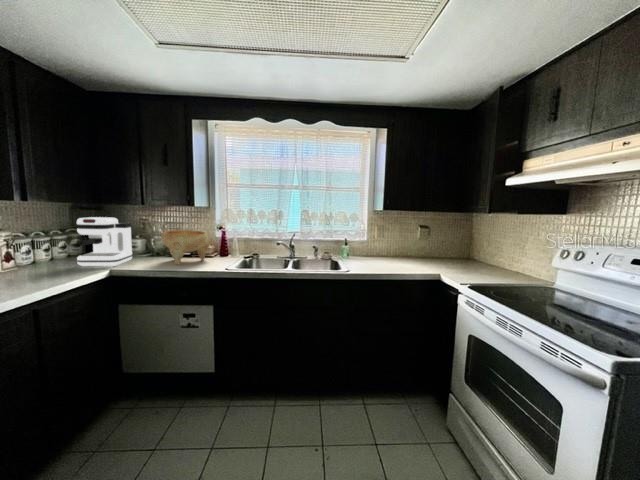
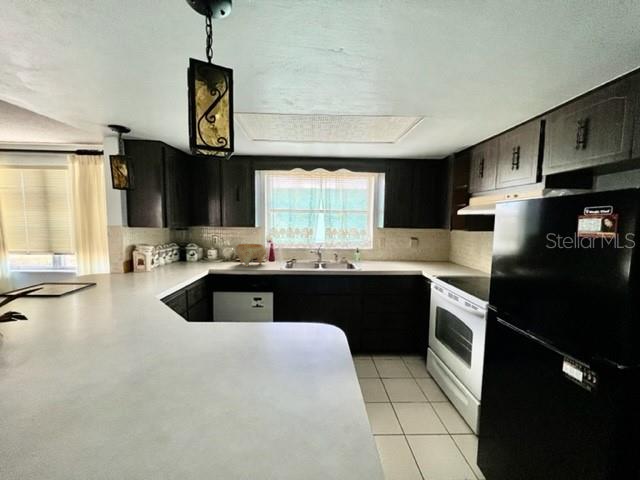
coffee maker: present [77,217,132,267] -> none [186,236,215,268]

